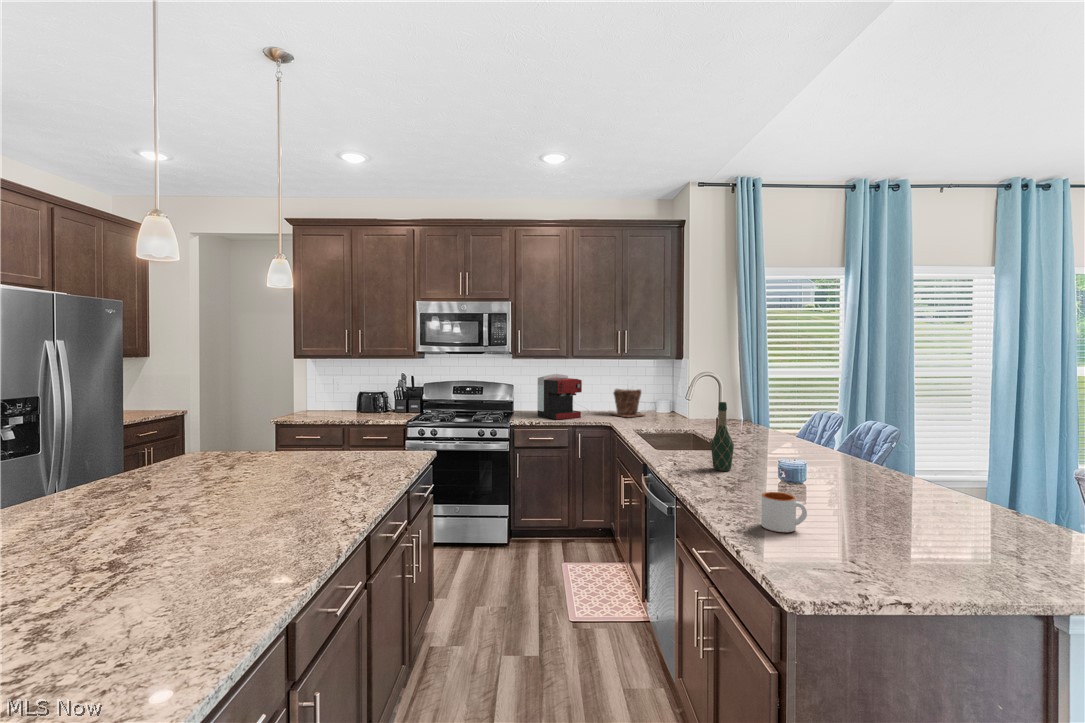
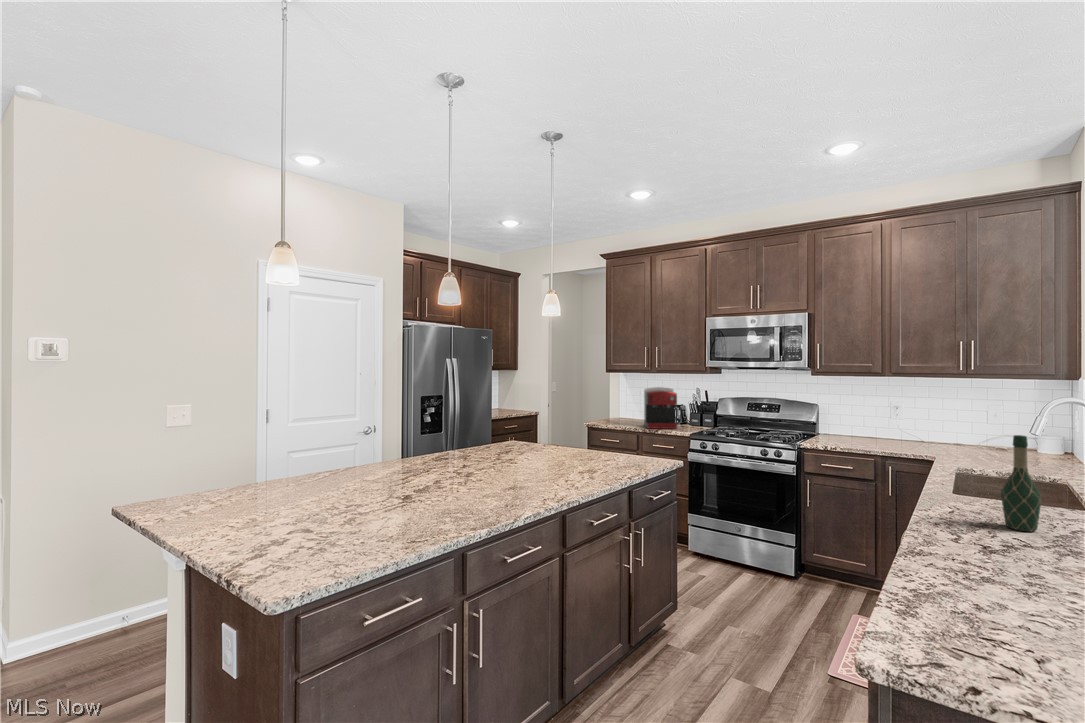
coffee maker: present [537,374,582,419] -> present [644,387,677,429]
plant pot: present [612,389,643,417] -> none [950,413,1011,452]
mug: present [761,492,807,532] -> none [956,552,1028,610]

